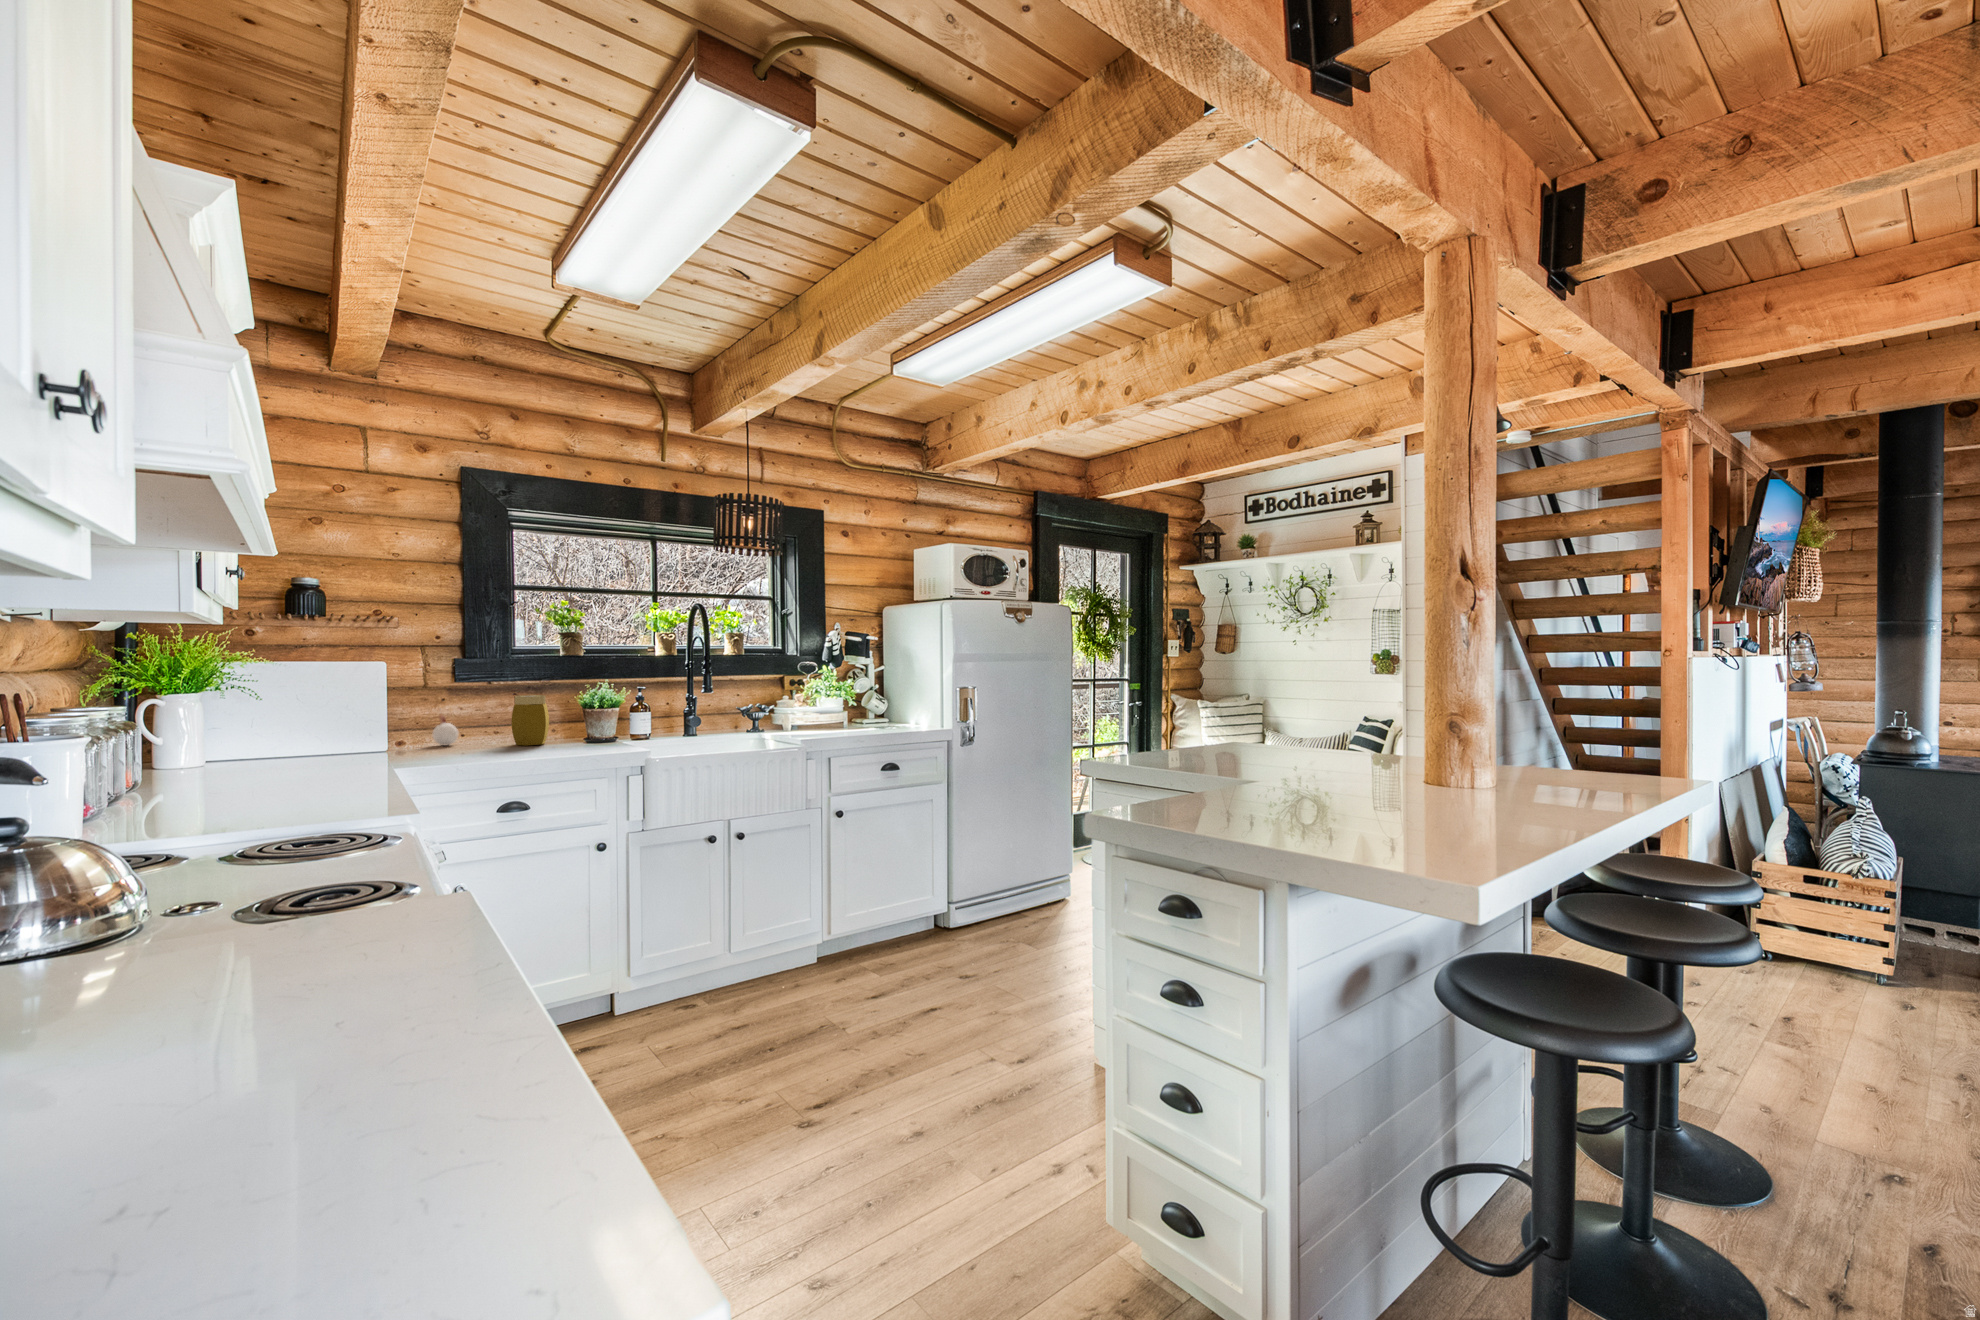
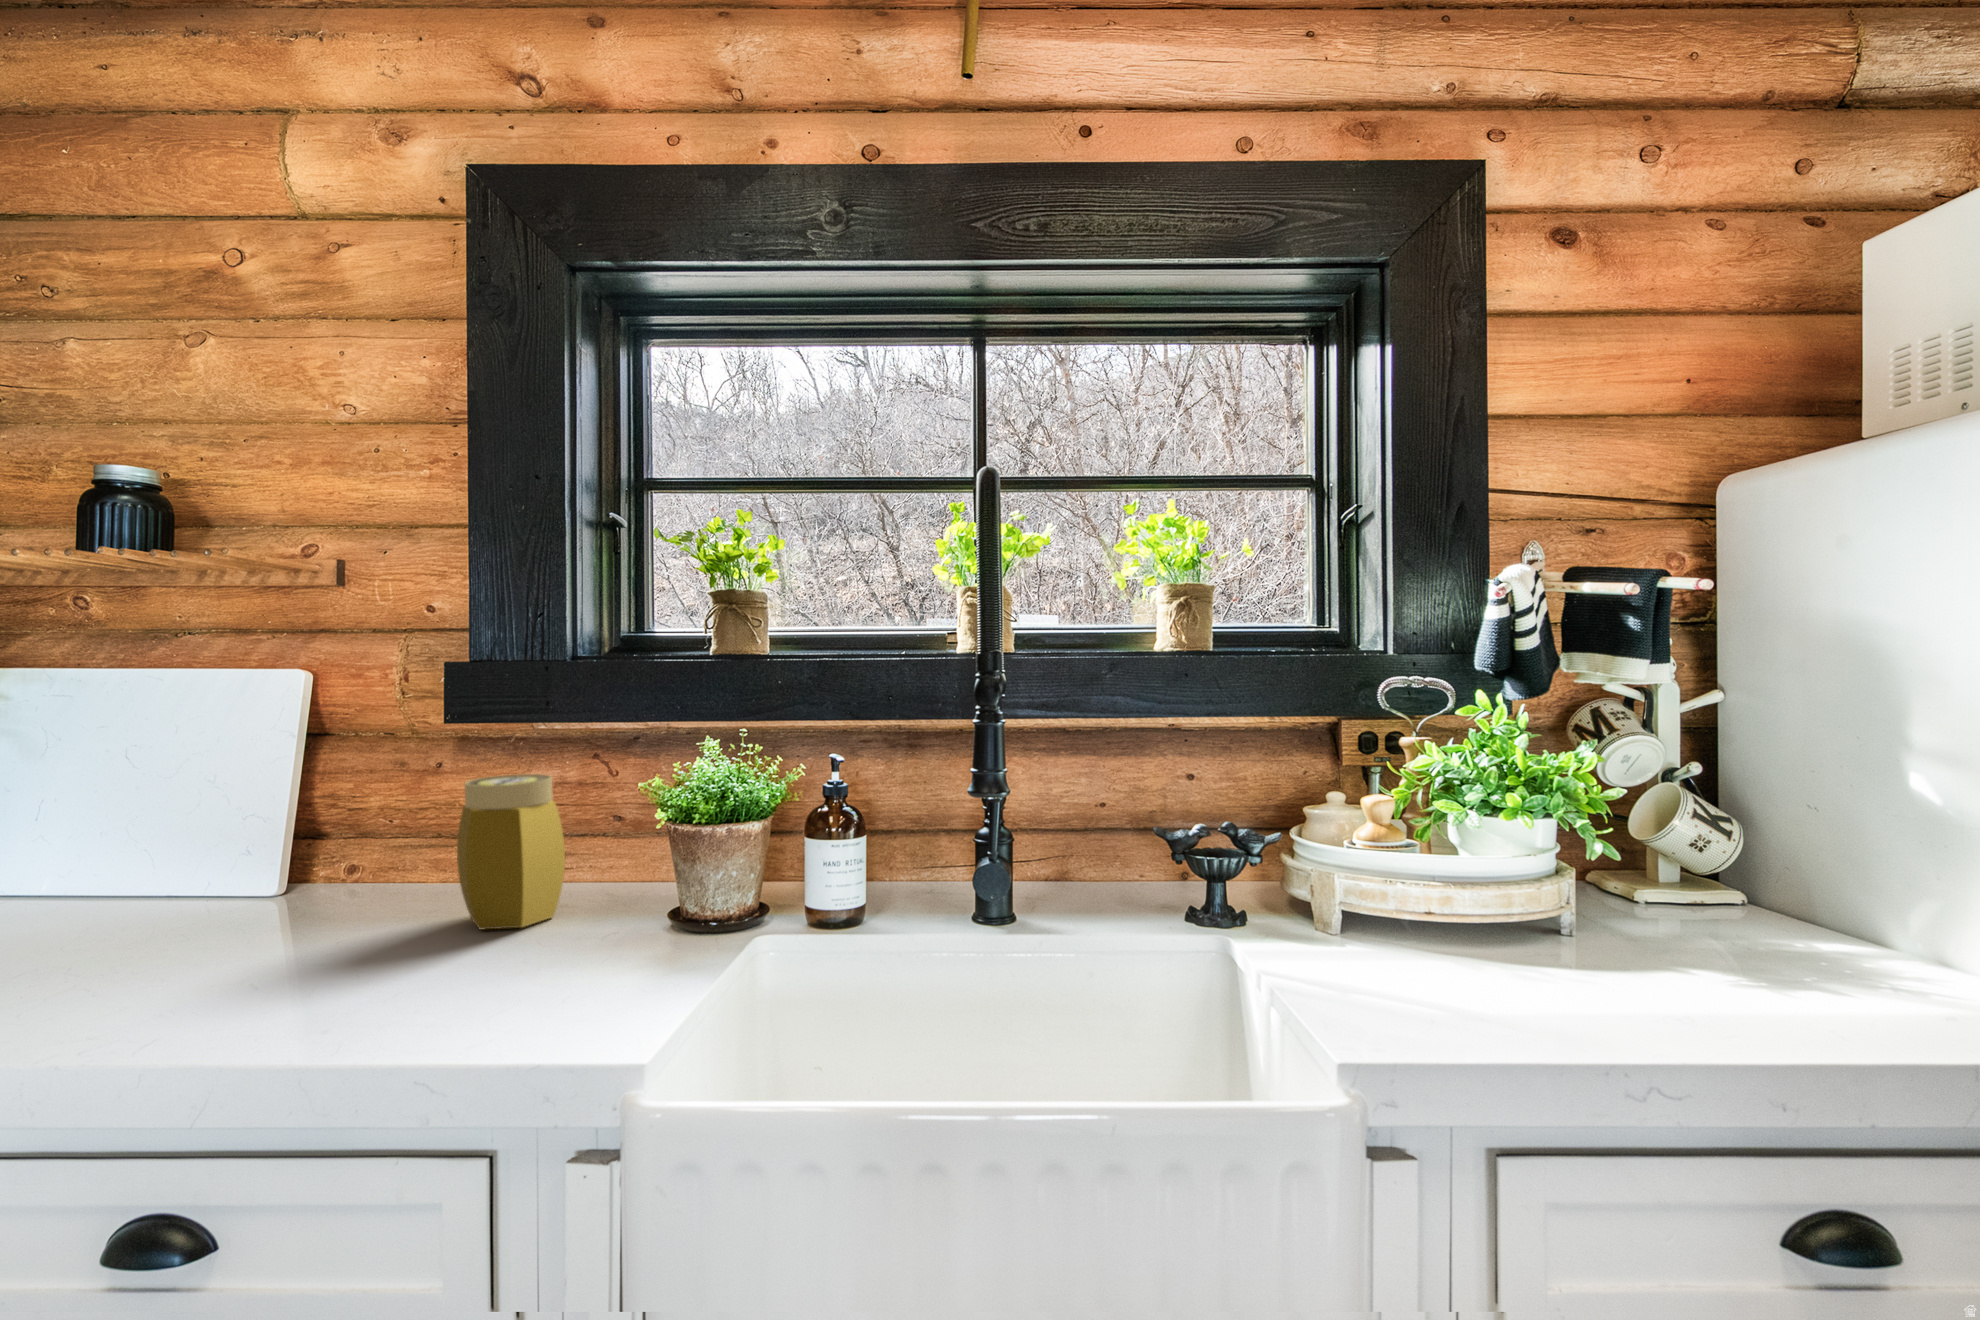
candle: present [432,714,459,745] -> none [337,792,406,897]

